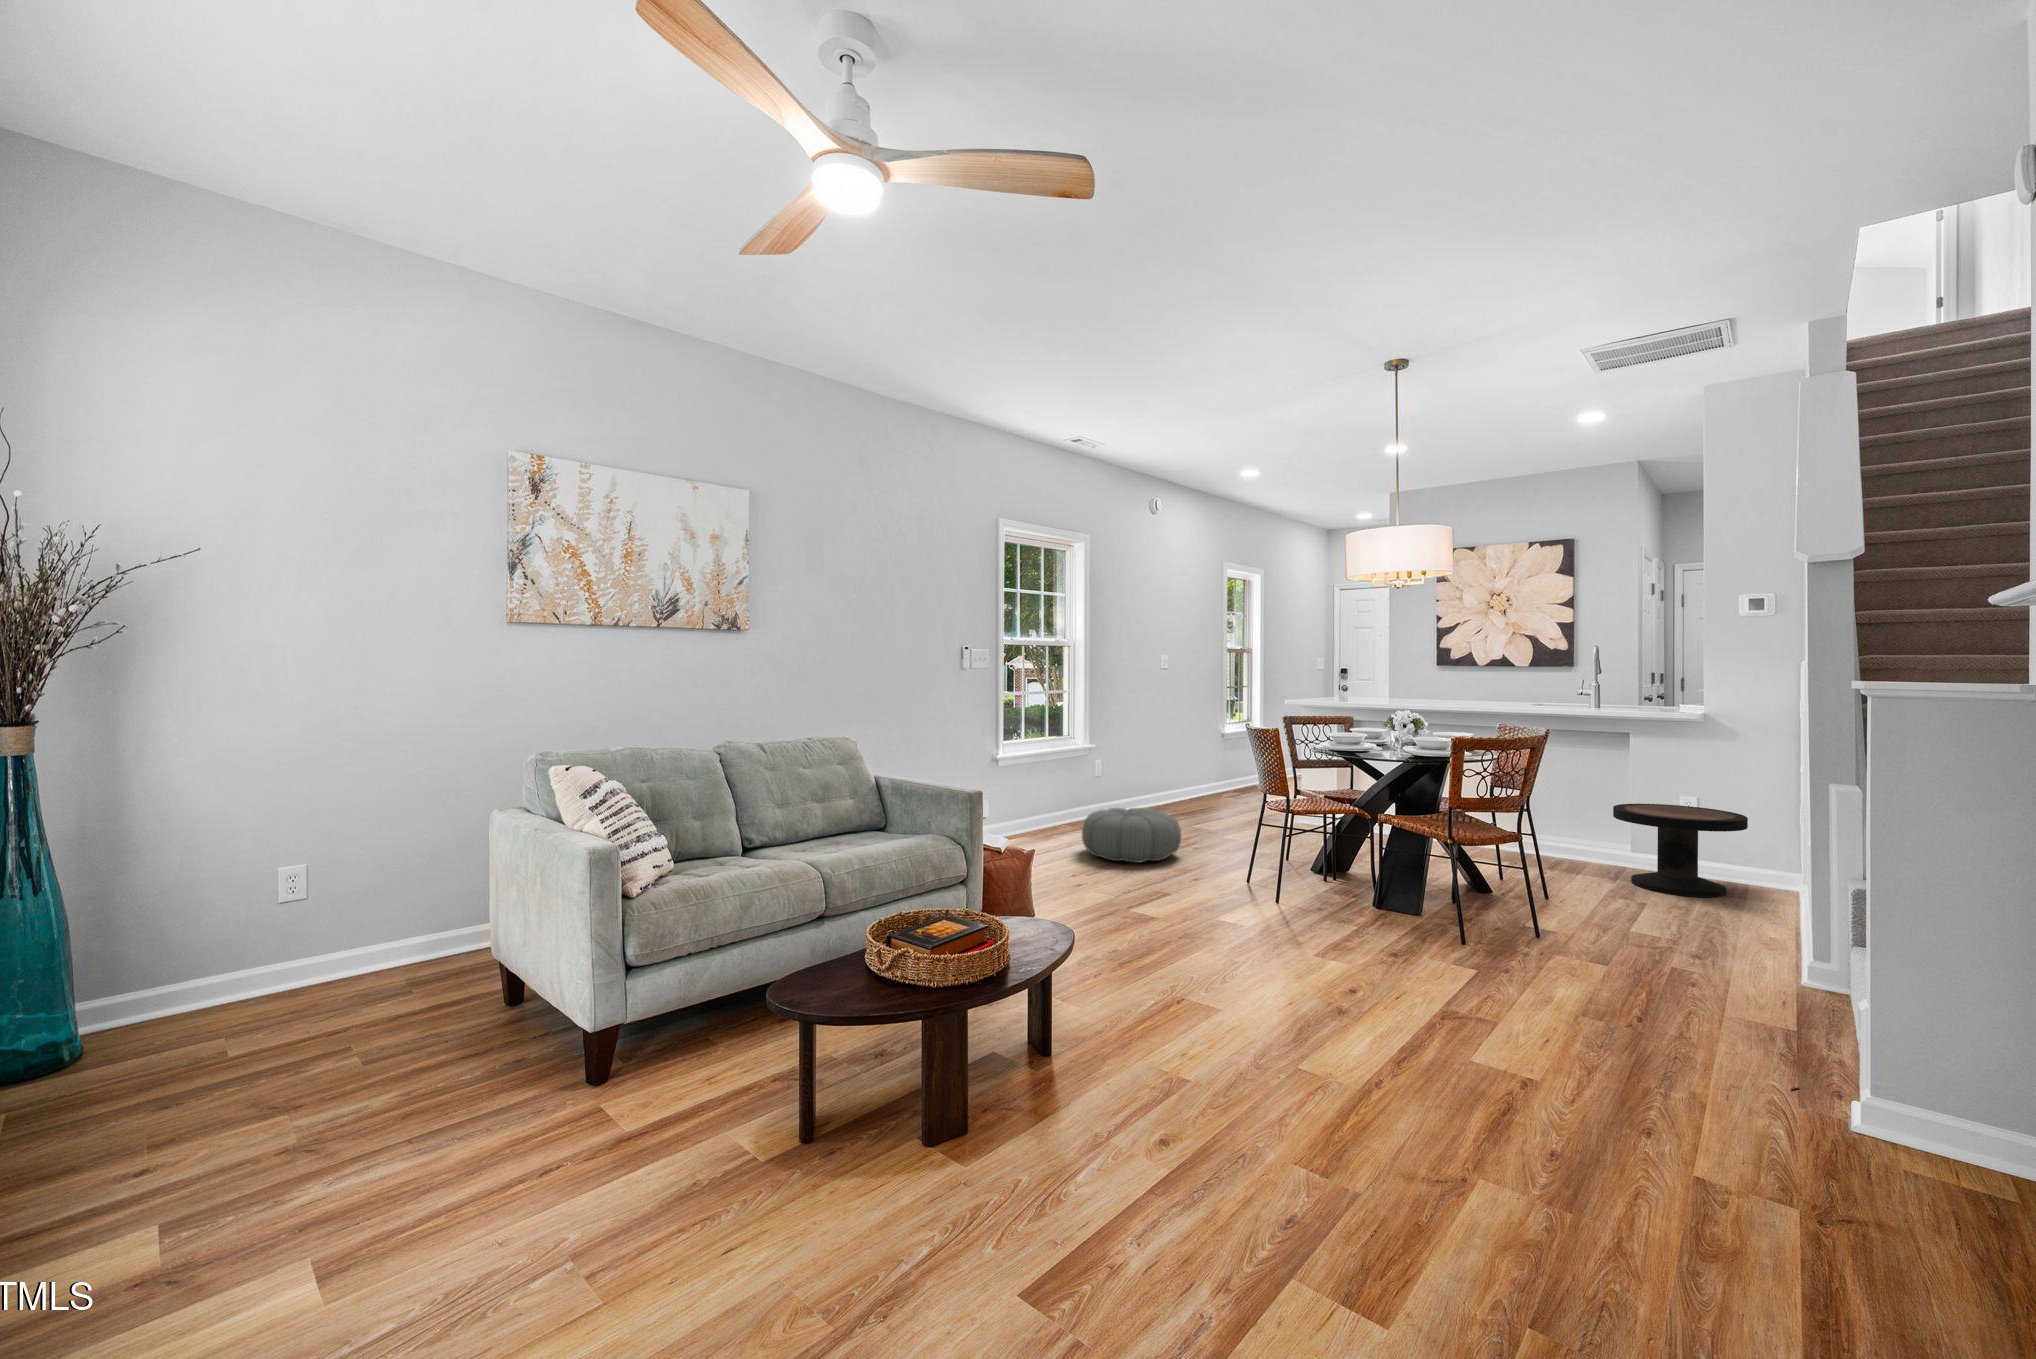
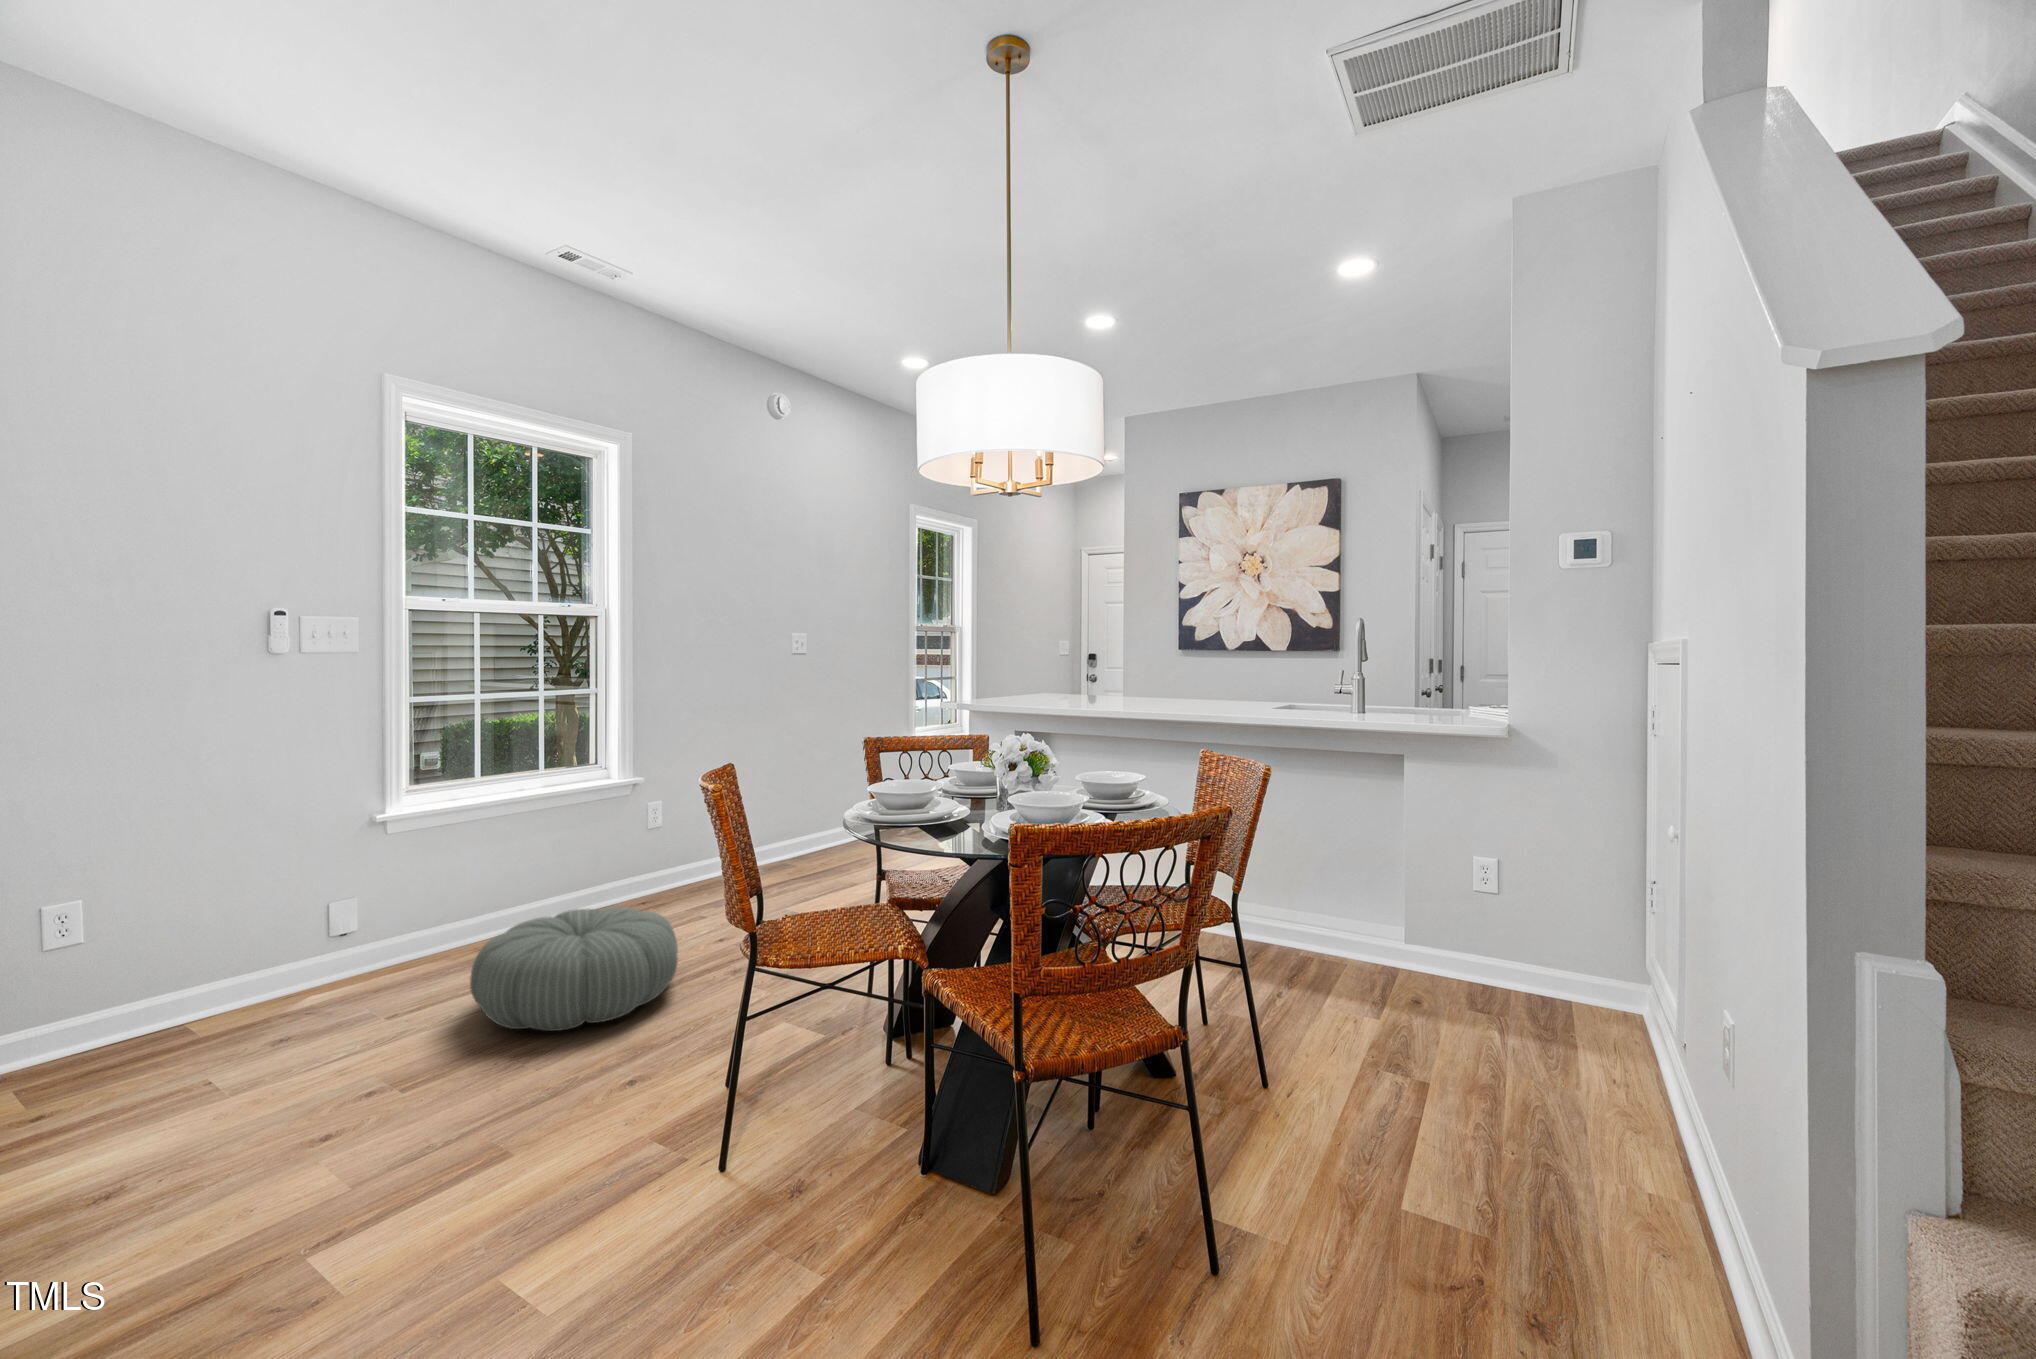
side table: present [1613,804,1748,897] -> none [1376,874,1581,1053]

